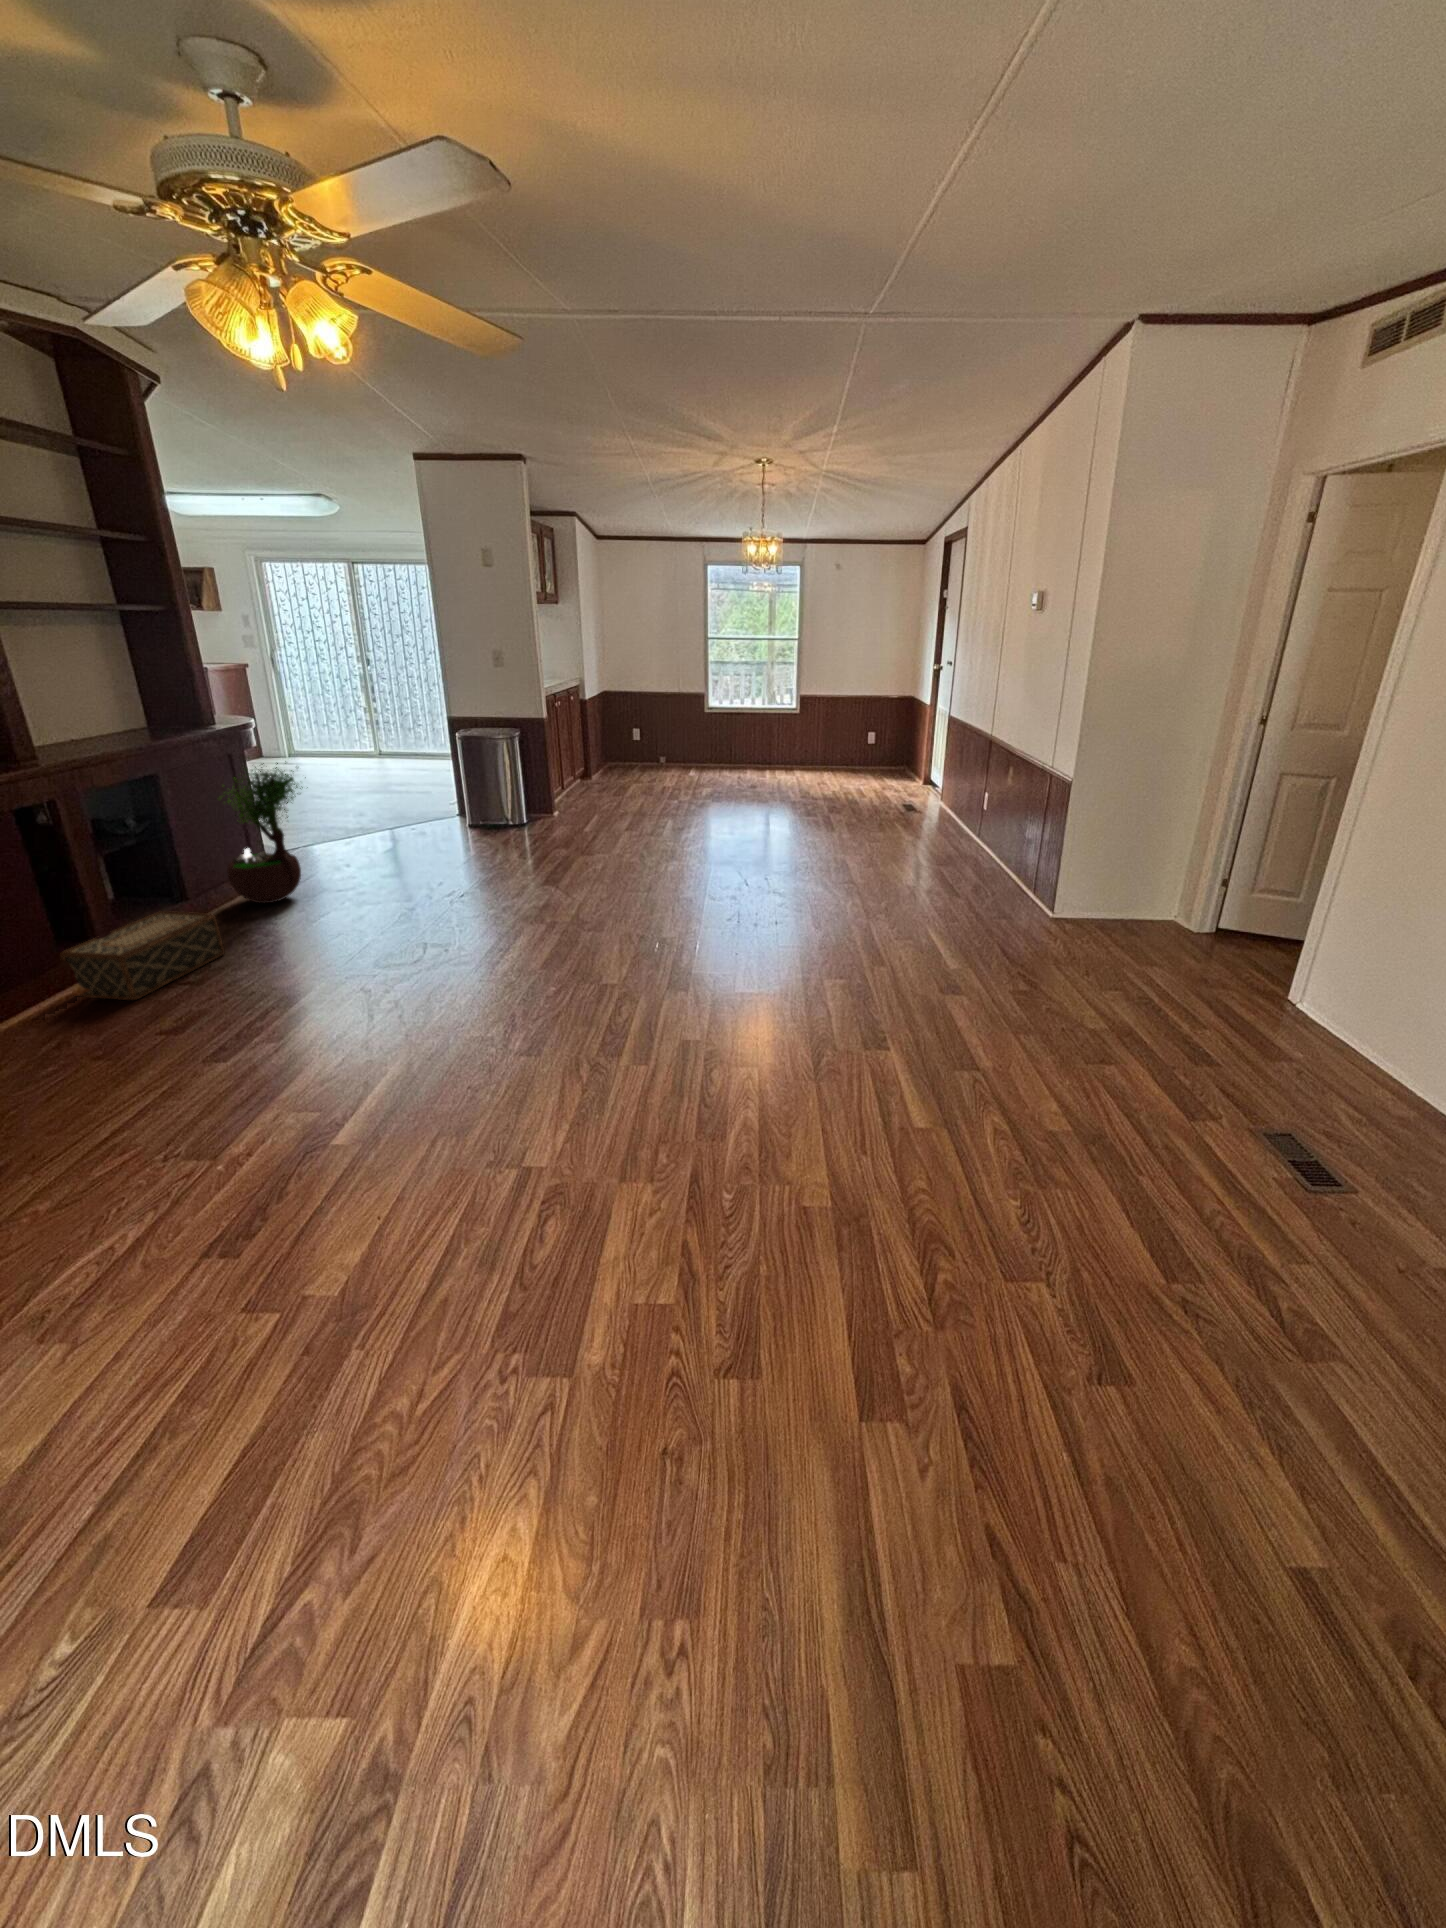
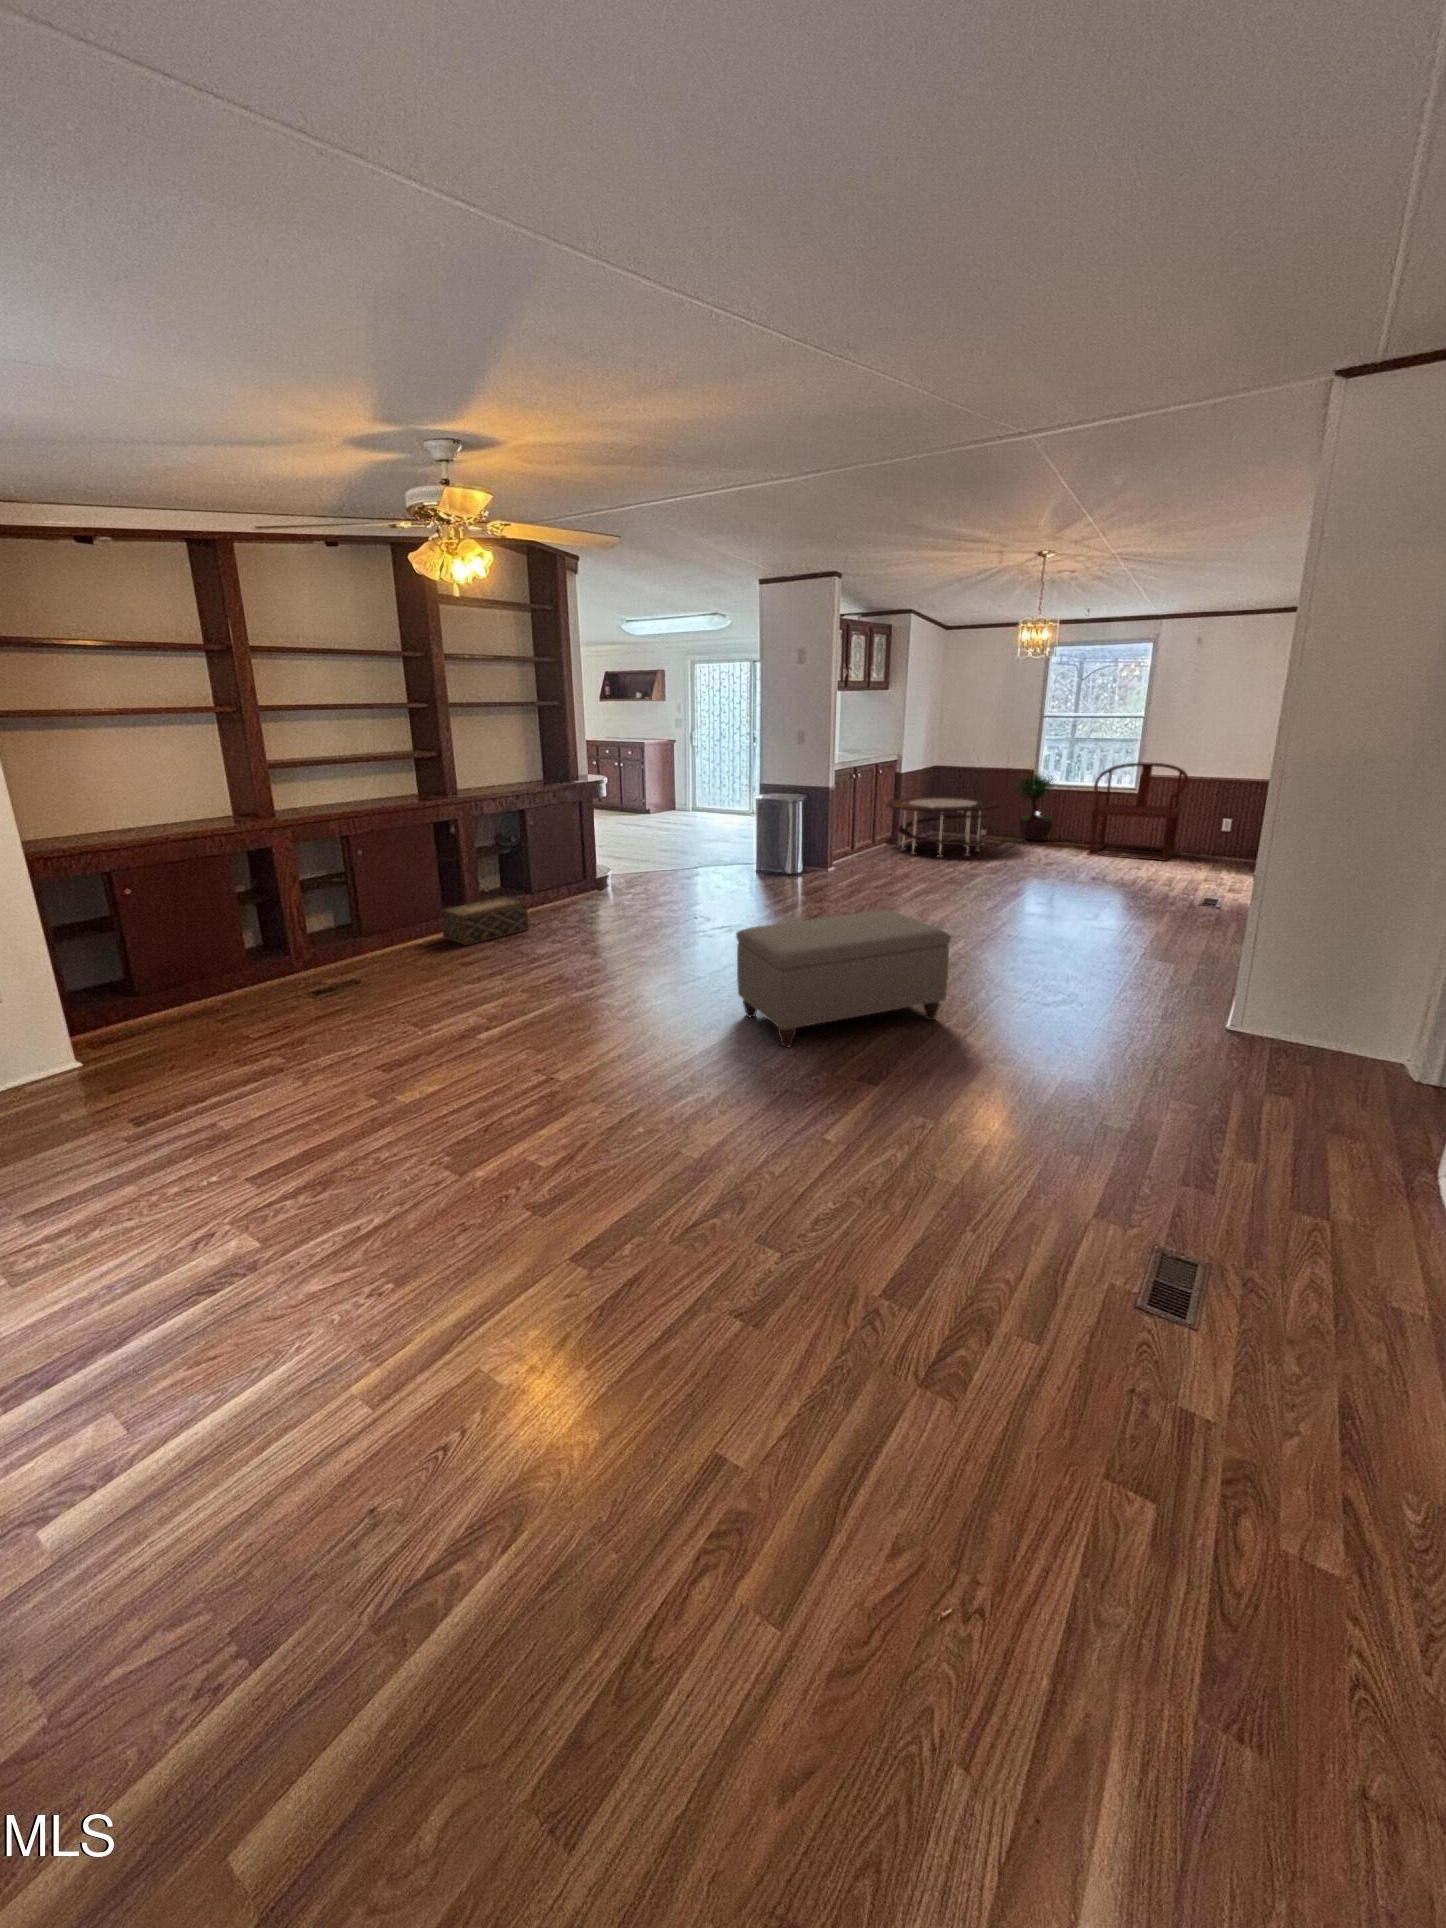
armchair: none [768,684,844,774] -> present [1088,763,1188,861]
coffee table: none [579,724,695,788] -> present [887,797,1000,856]
potted tree: present [222,761,306,903] -> present [1012,774,1054,840]
ottoman: none [651,855,866,1034] -> present [736,910,951,1048]

